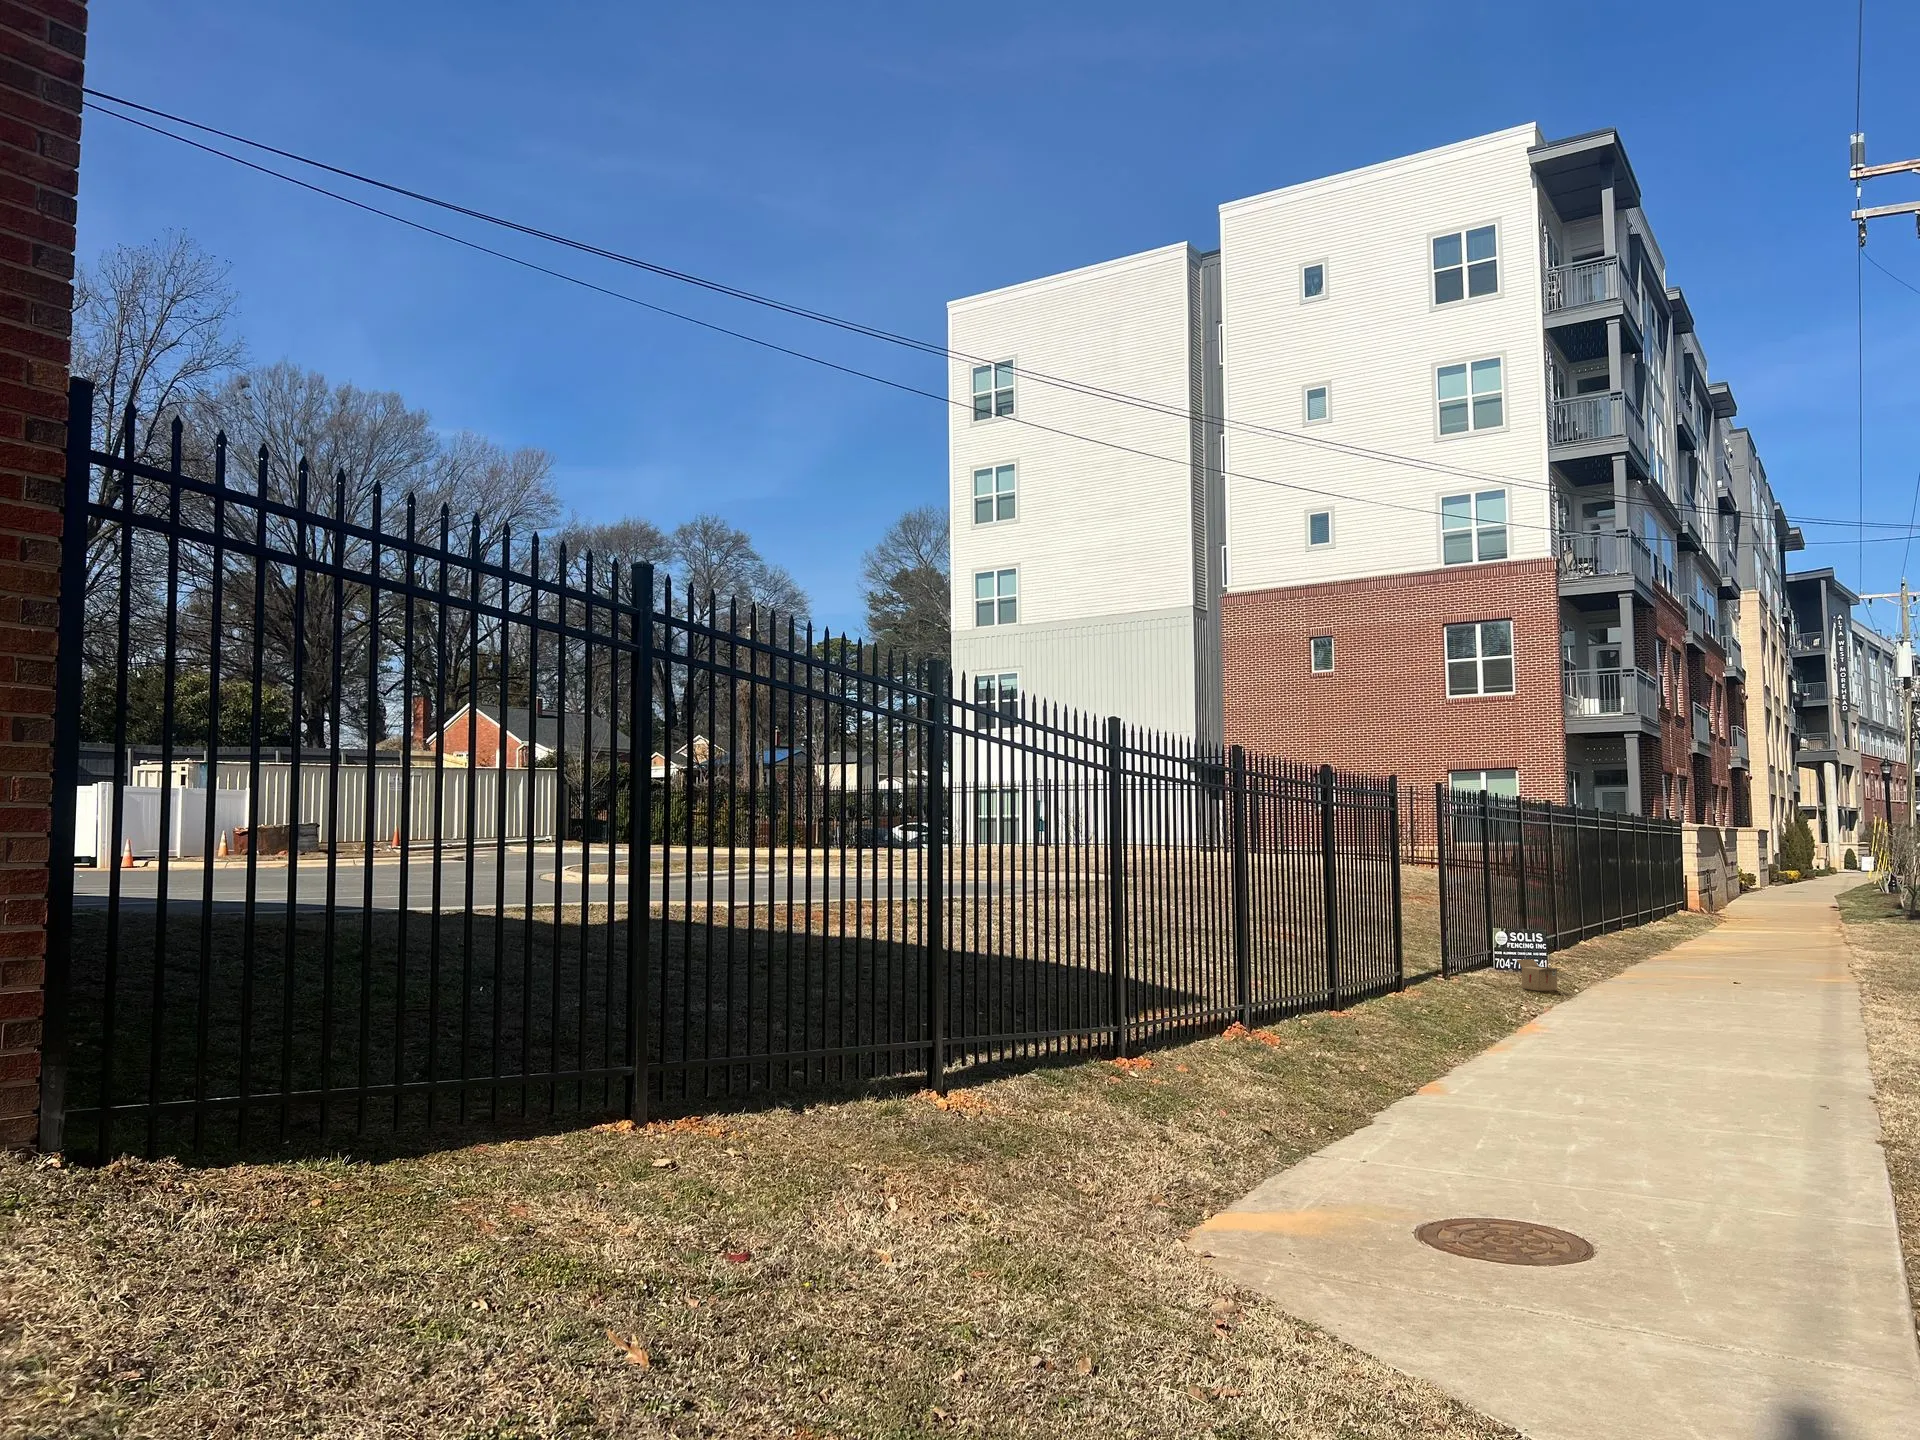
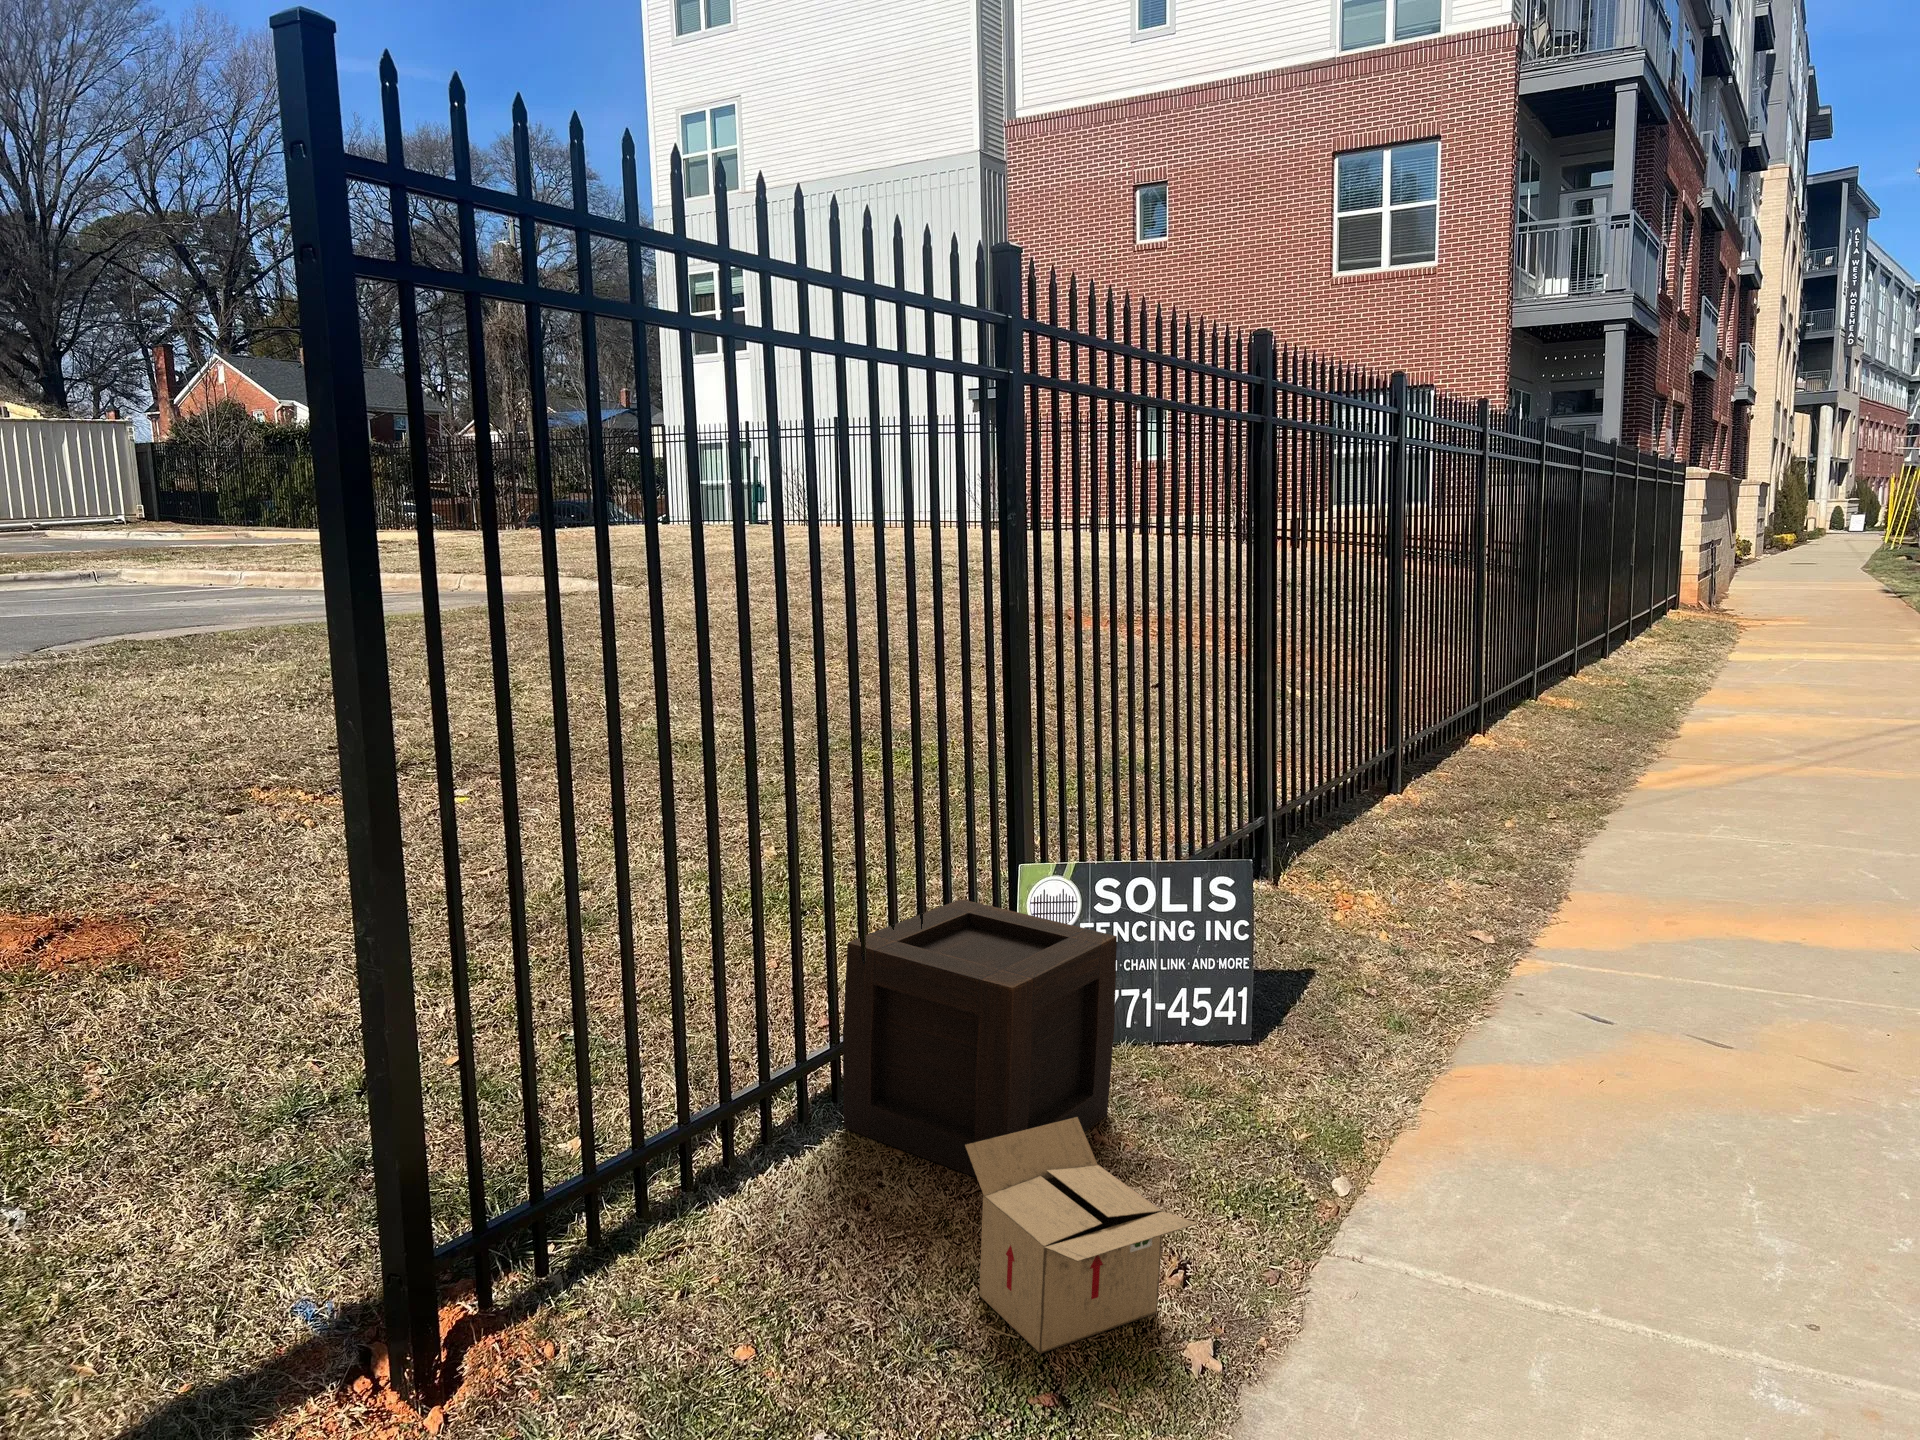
wooden crate: none [1467,933,1525,984] -> present [843,899,1117,1177]

